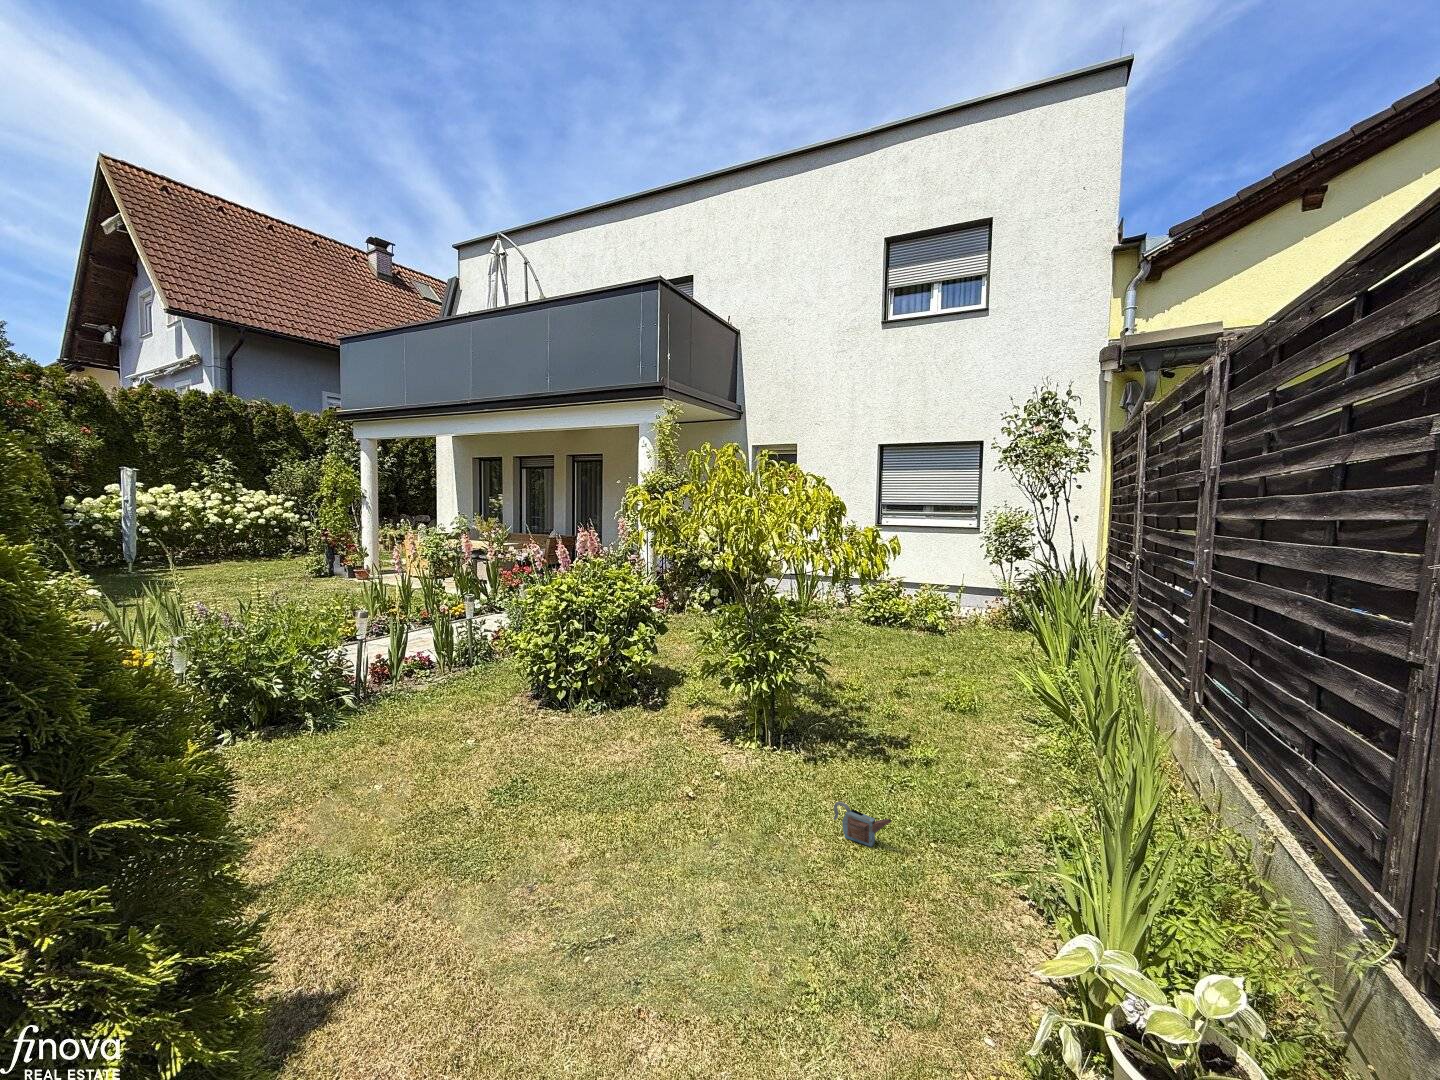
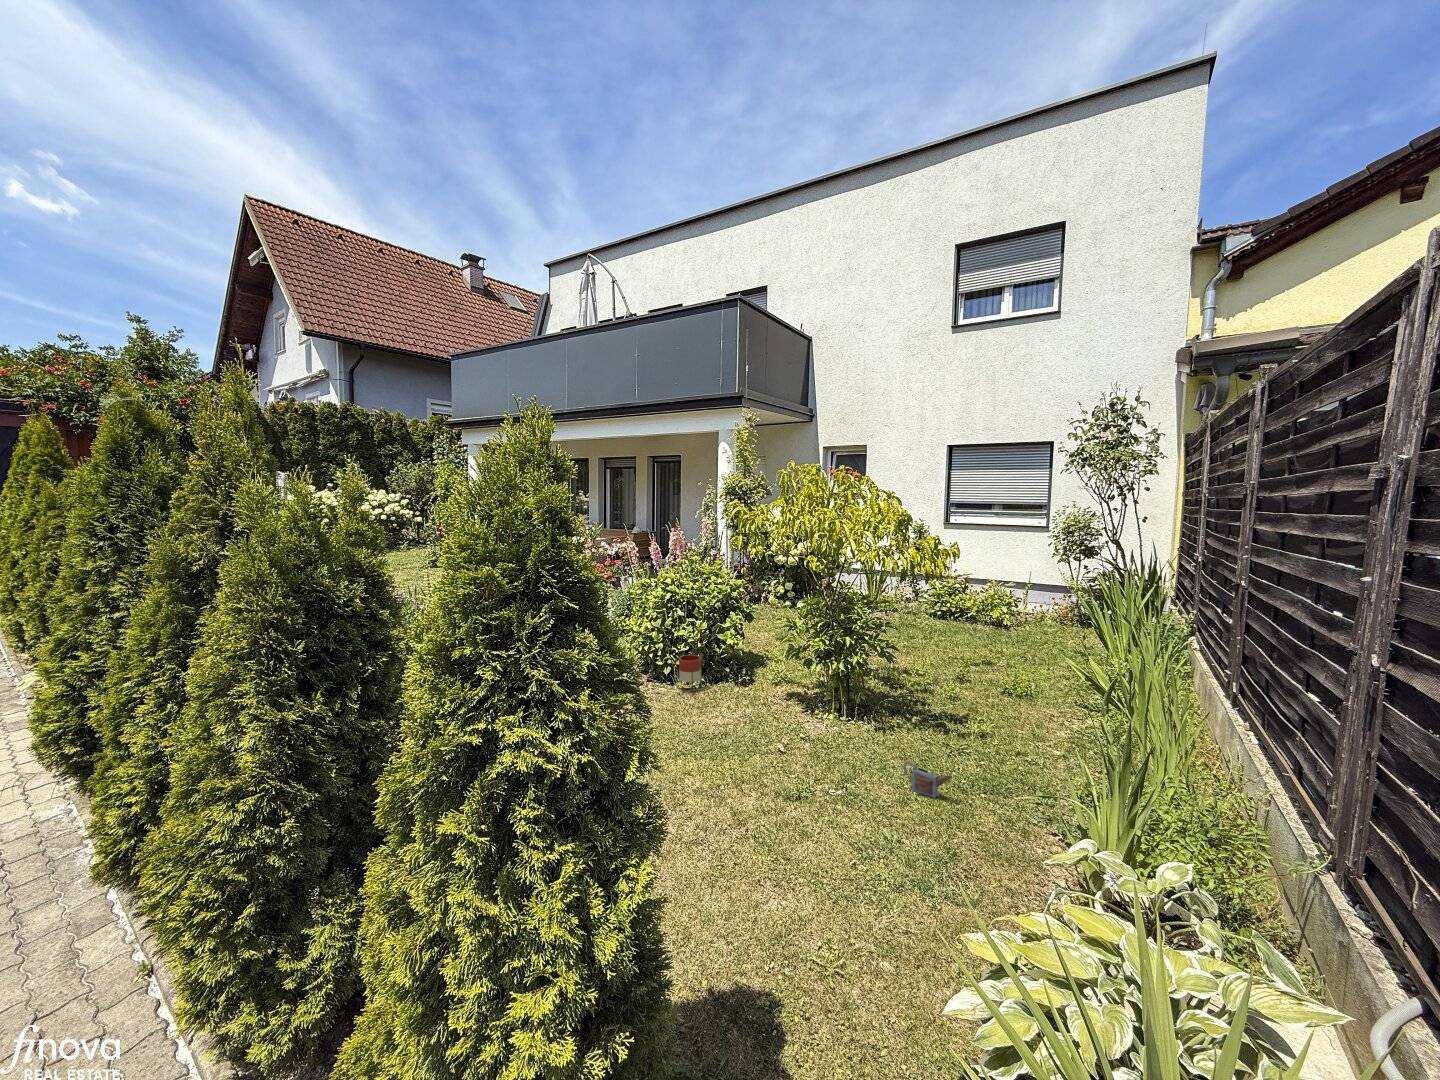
planter: none [577,674,603,721] -> present [678,655,701,694]

